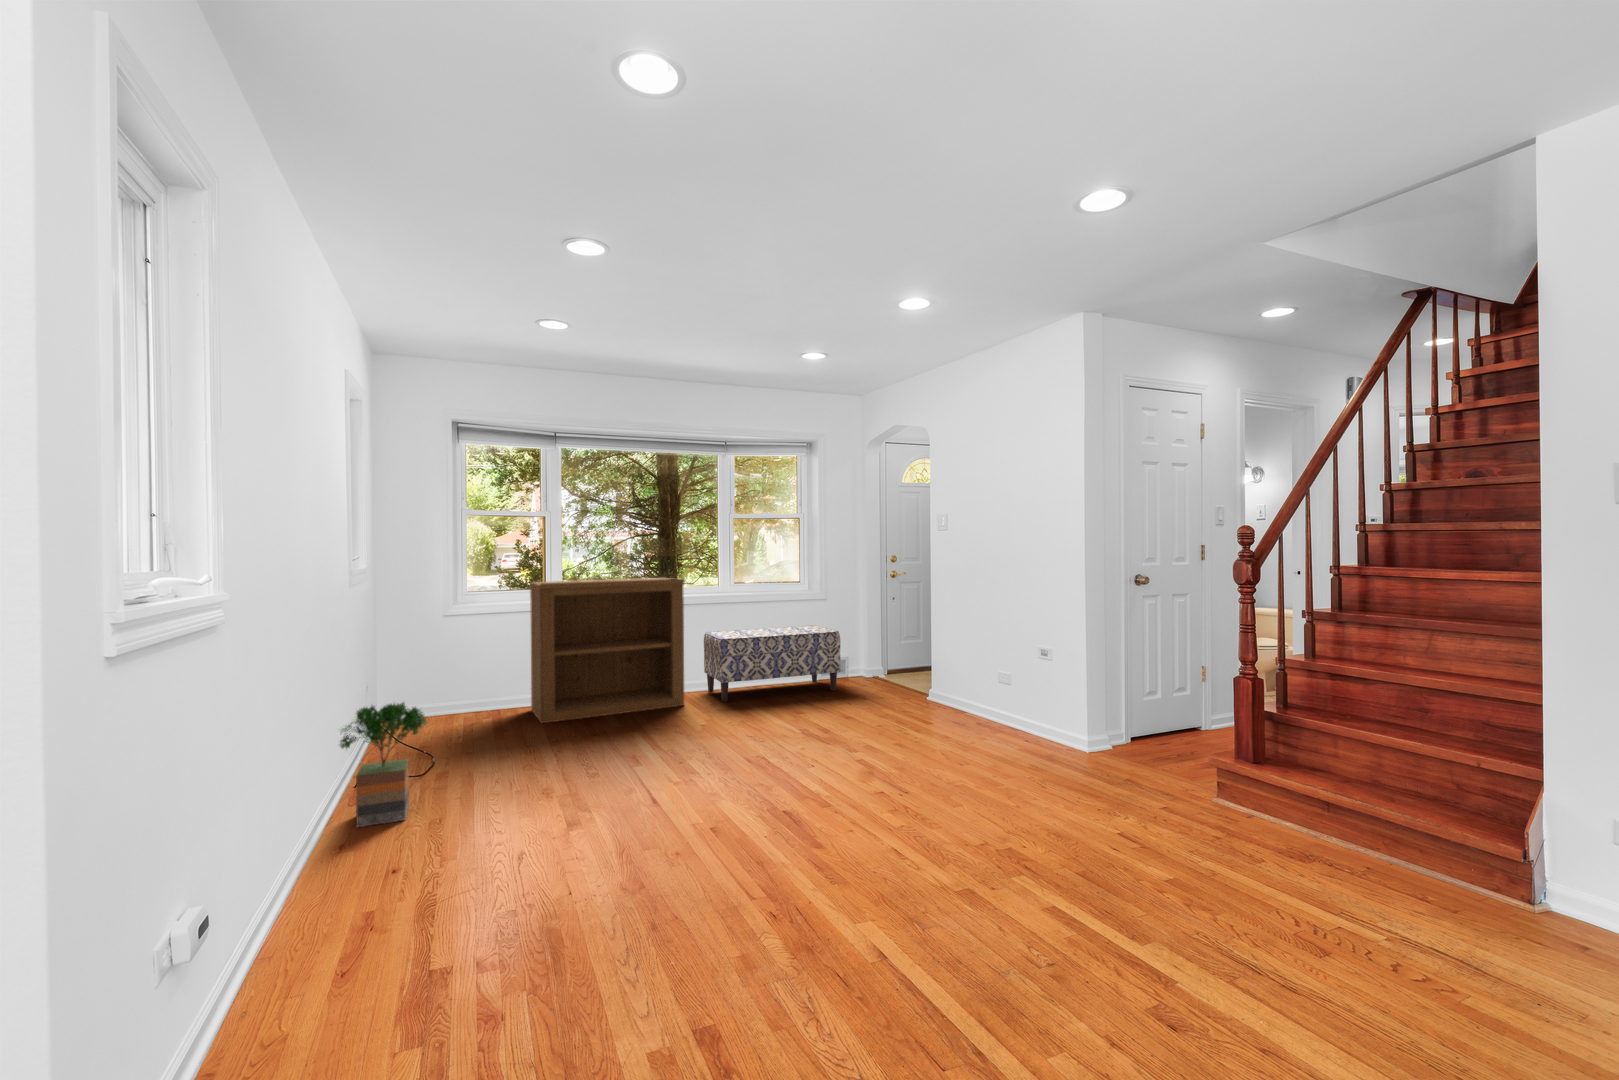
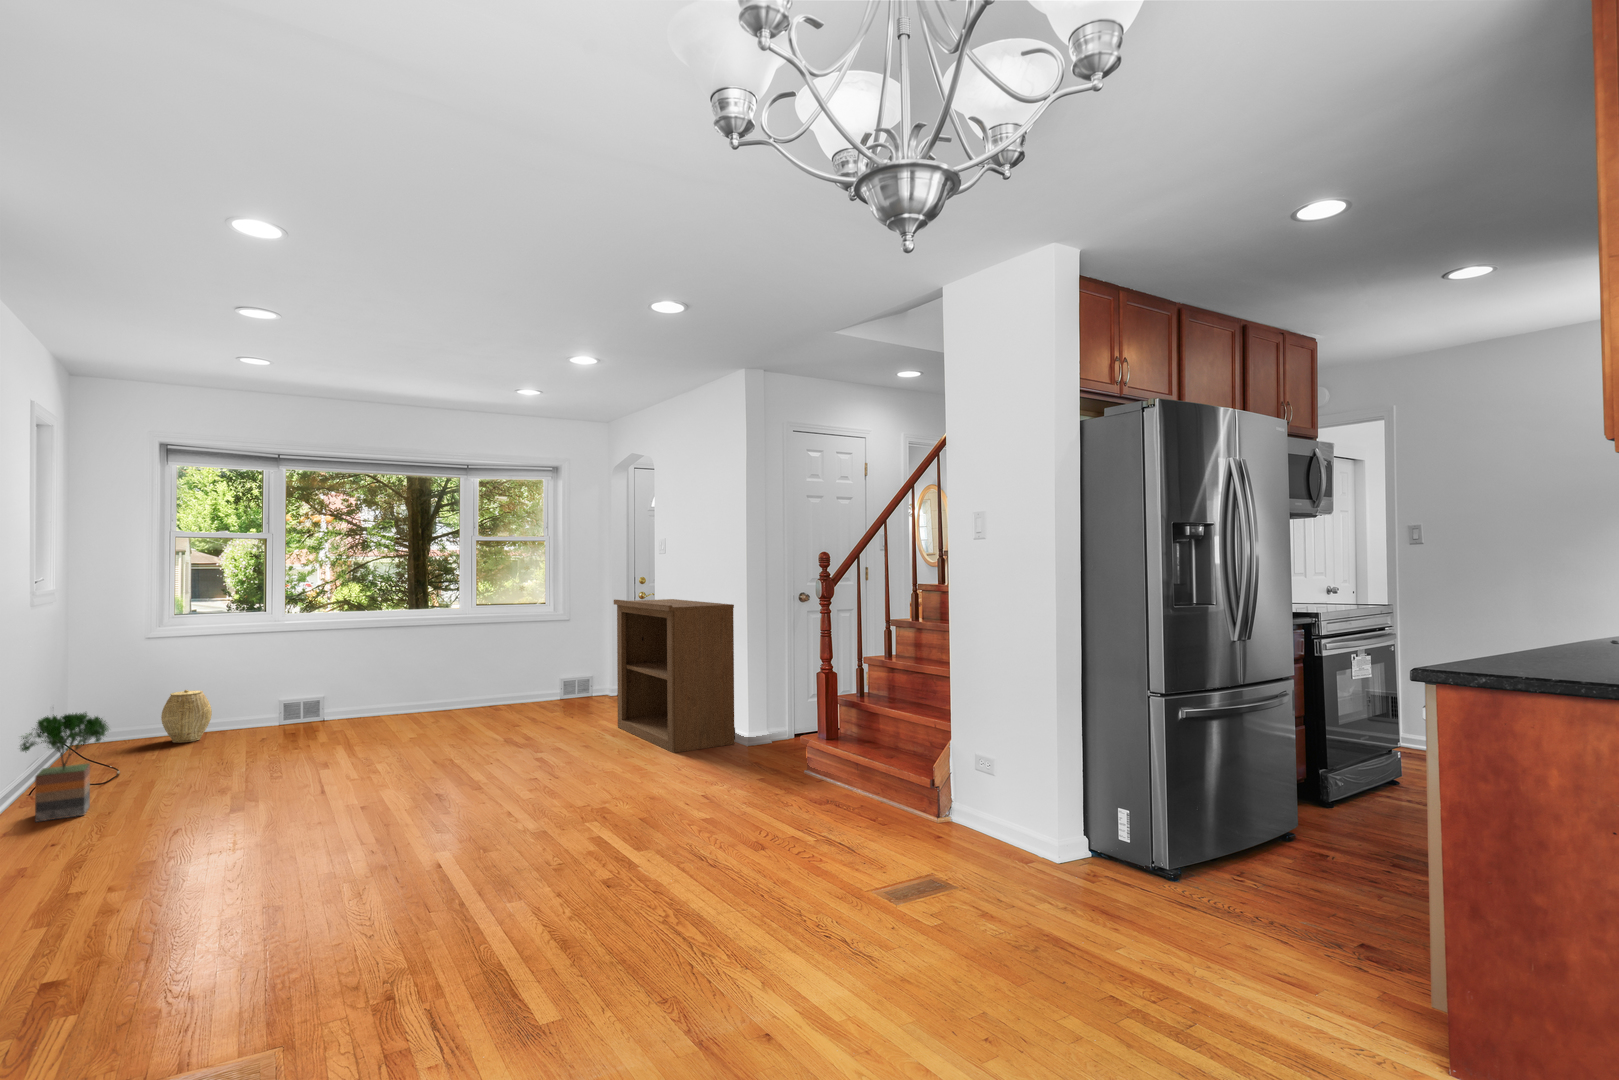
bookshelf: present [530,578,685,723] -> present [614,599,735,753]
bench: present [704,625,840,702] -> none [435,646,573,720]
woven basket: none [459,667,504,720] -> present [161,690,212,743]

